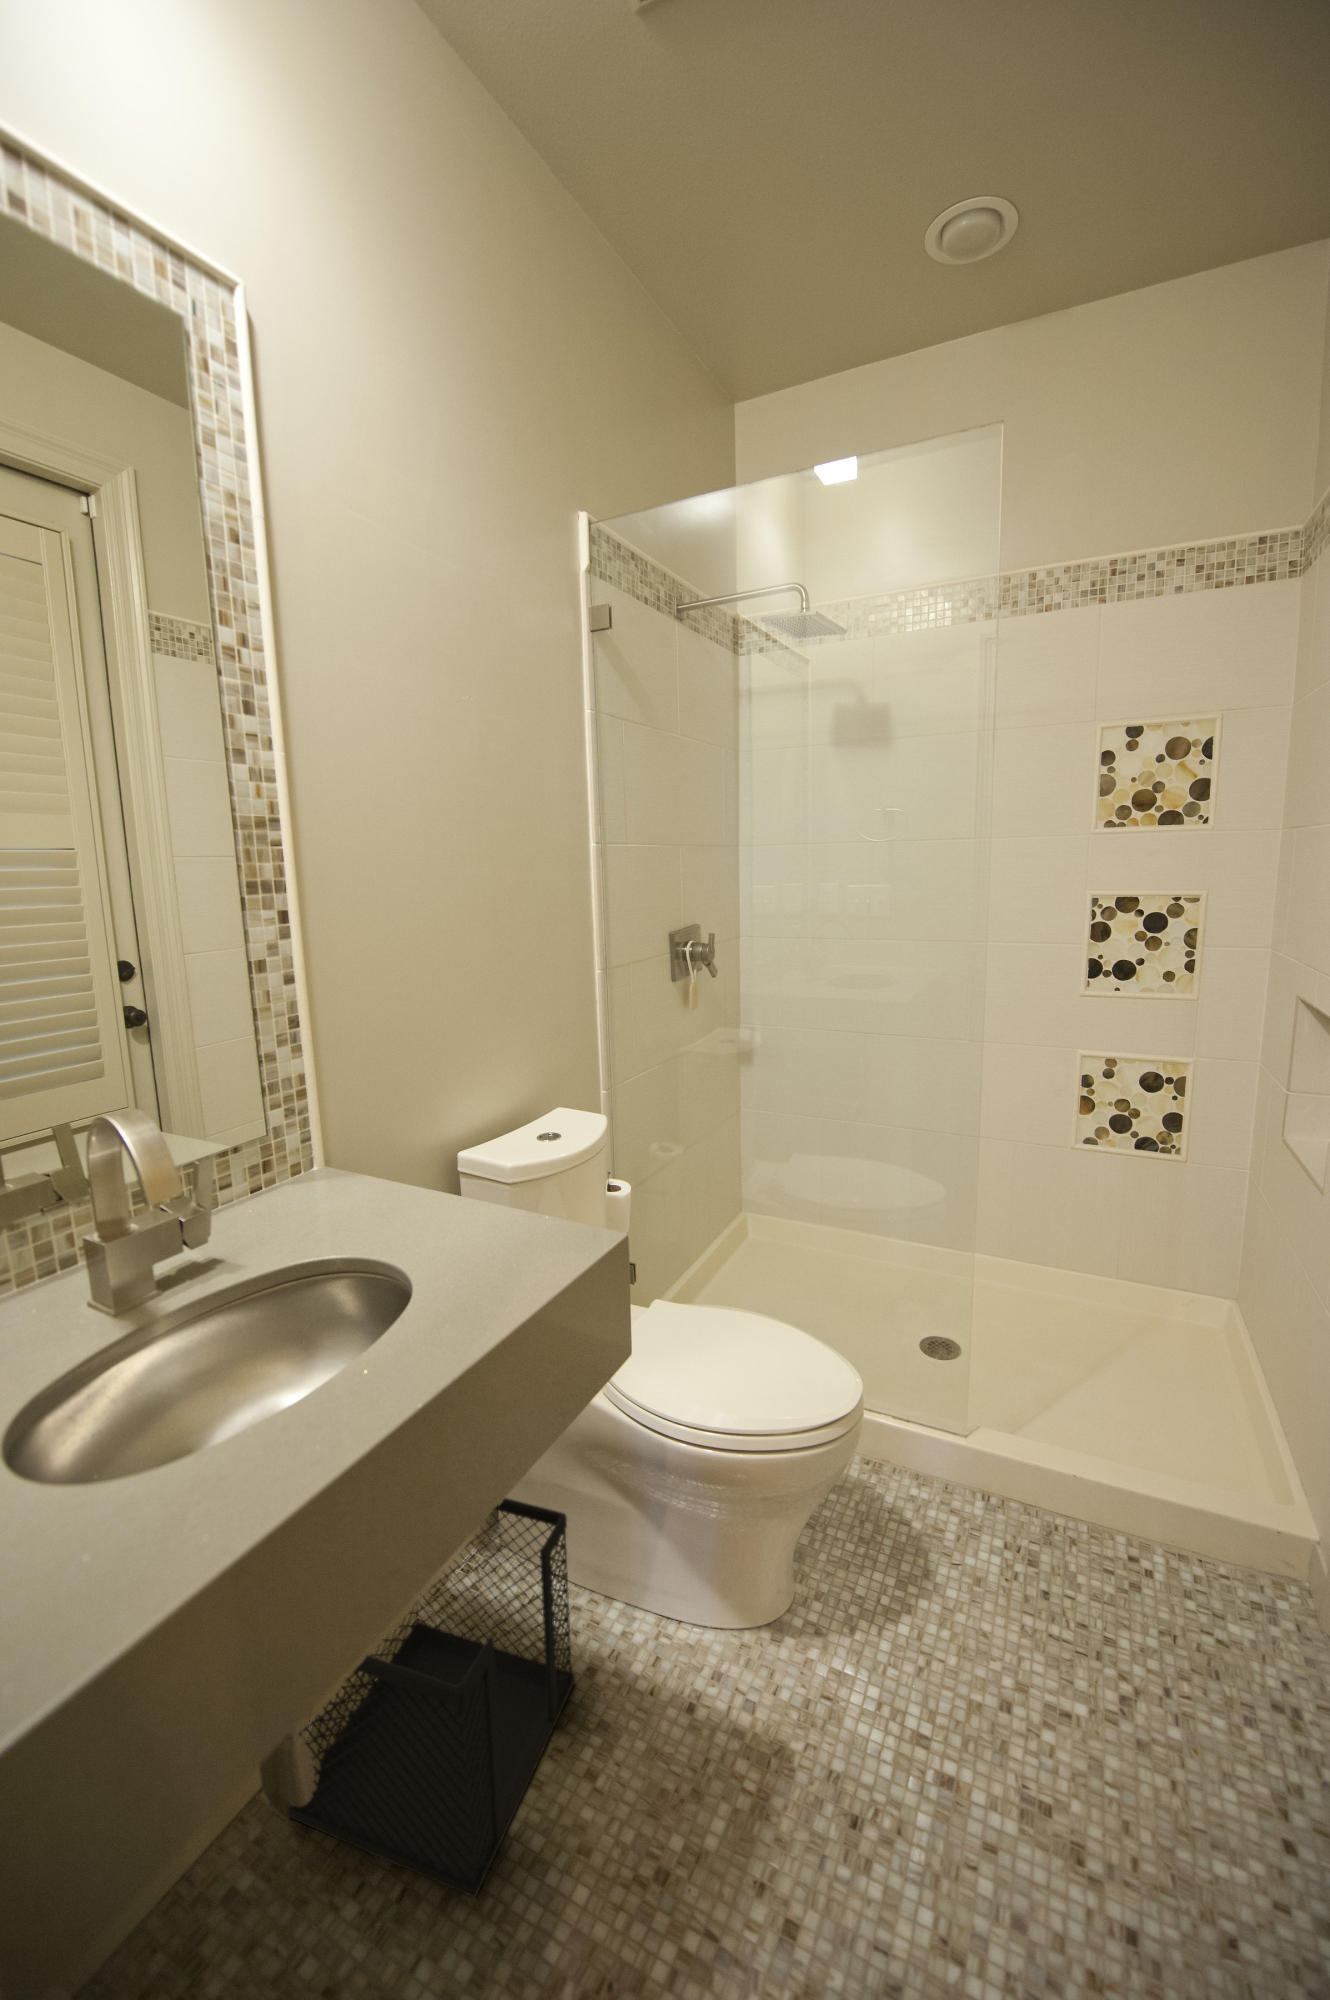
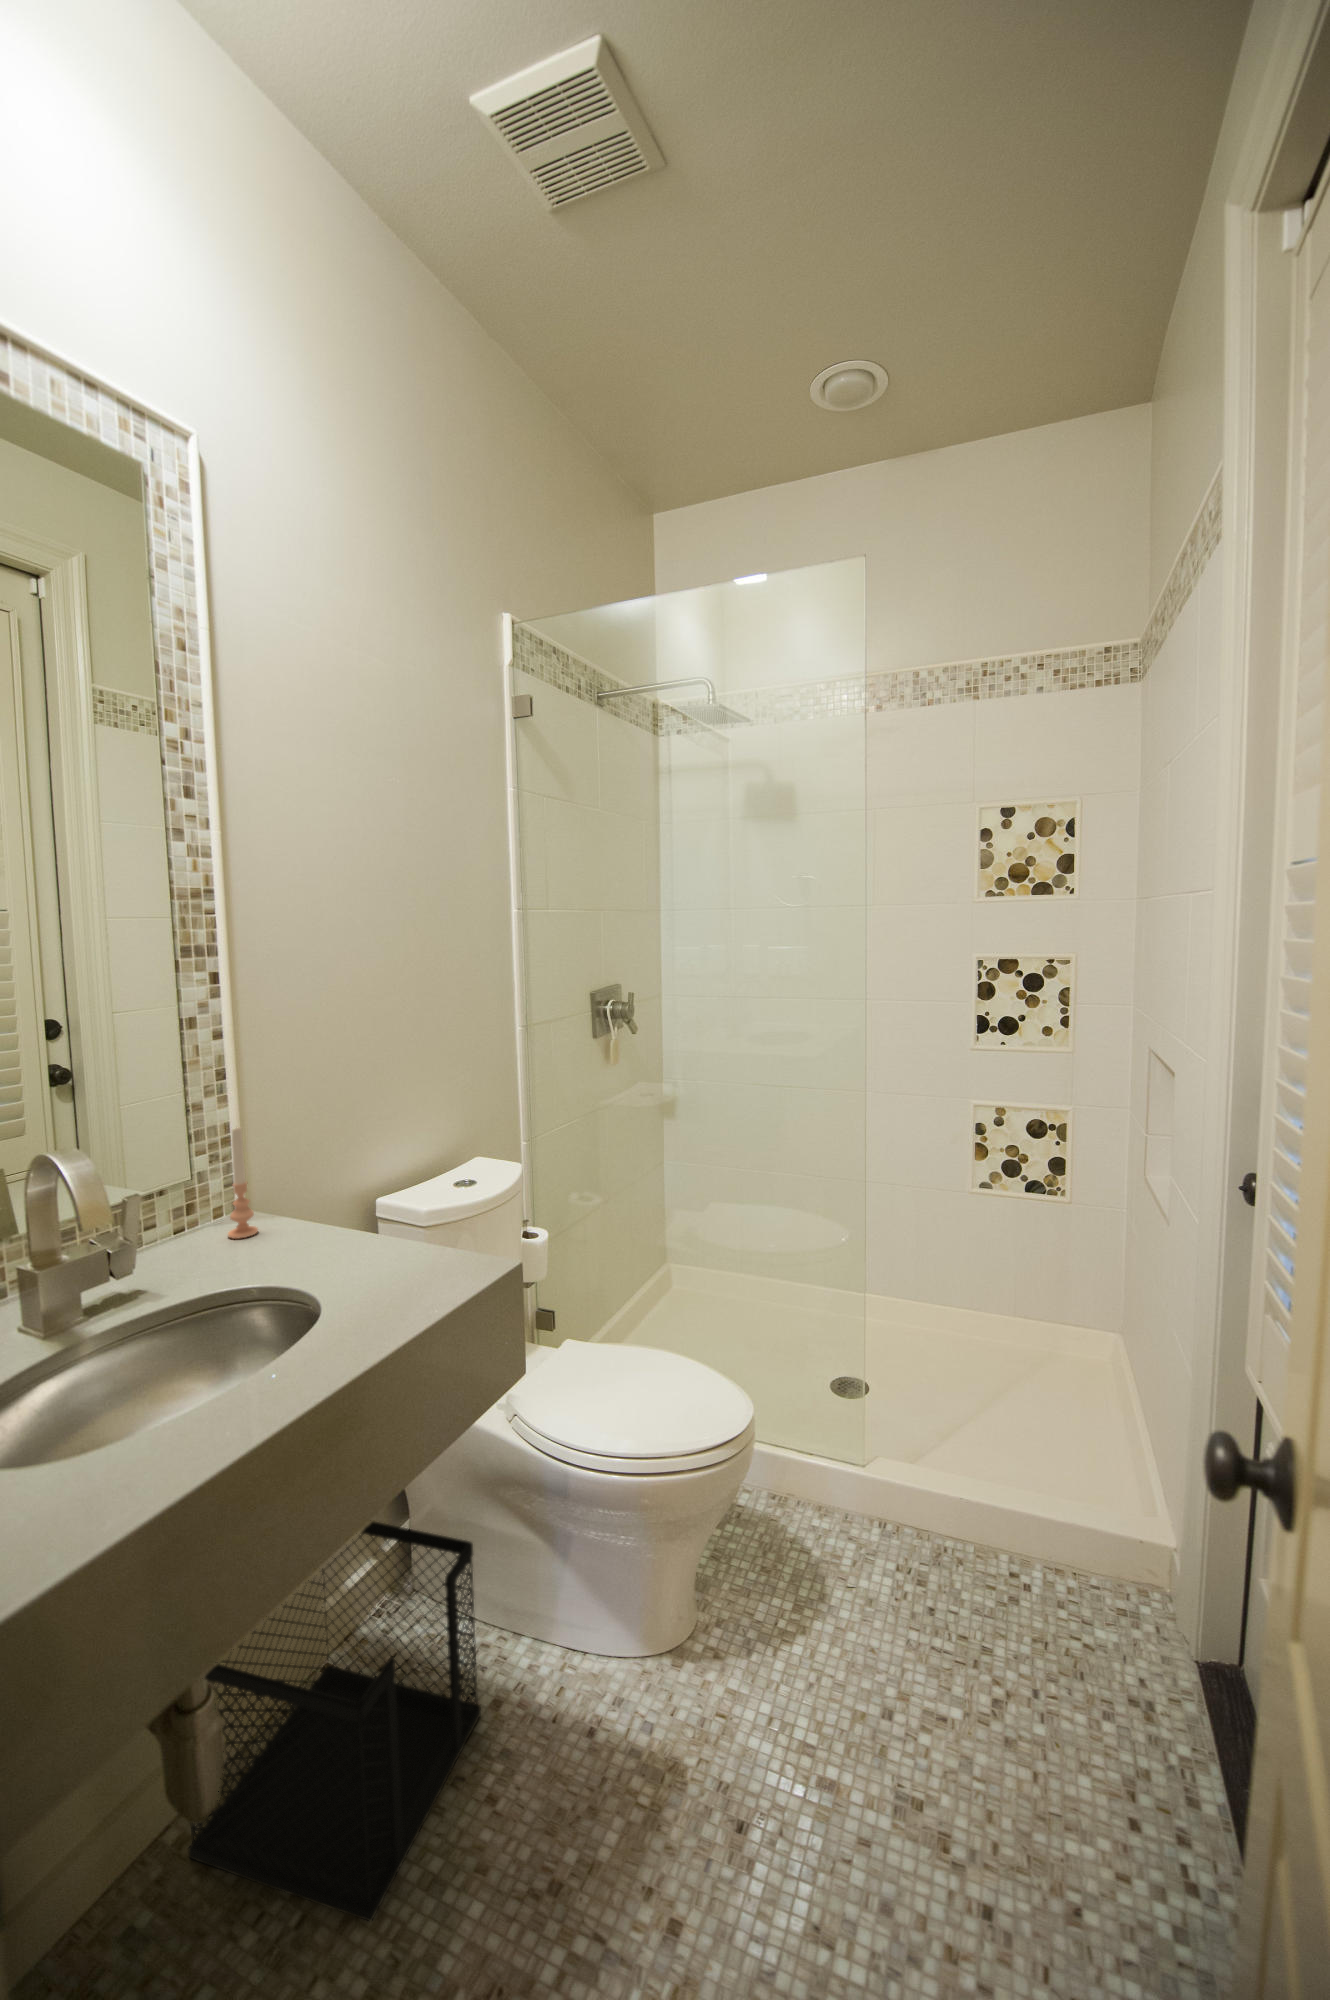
candle: none [306,1078,338,1198] -> present [228,1127,258,1239]

